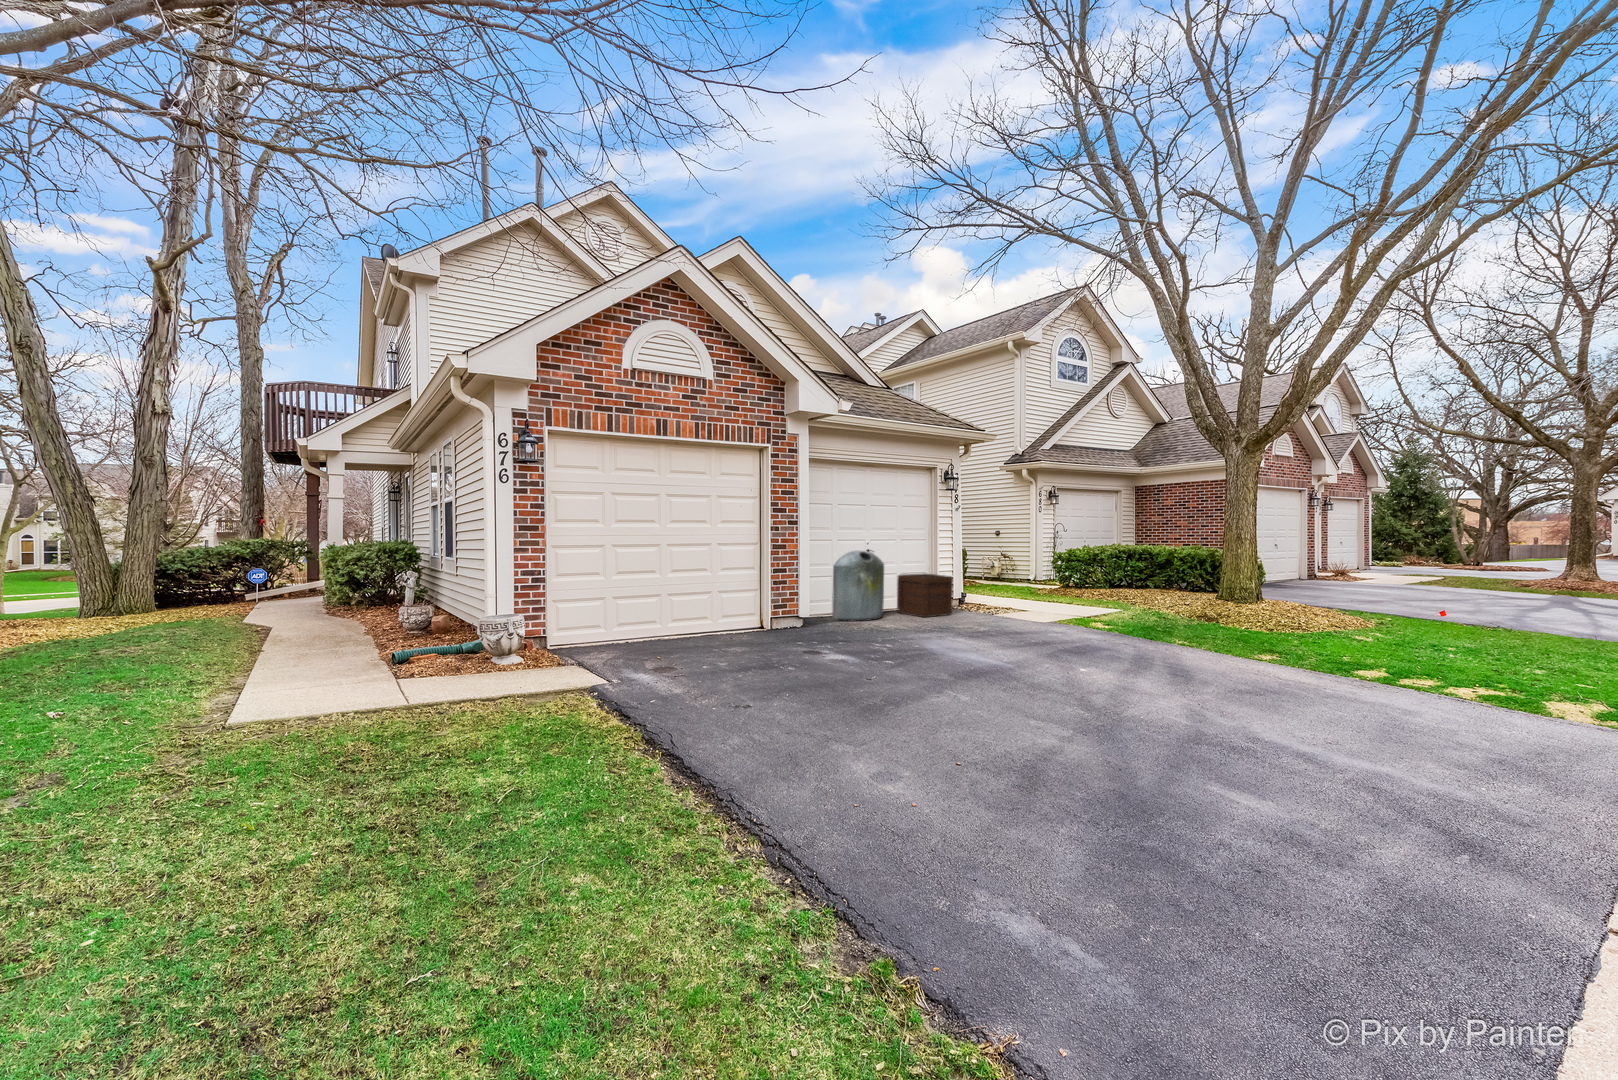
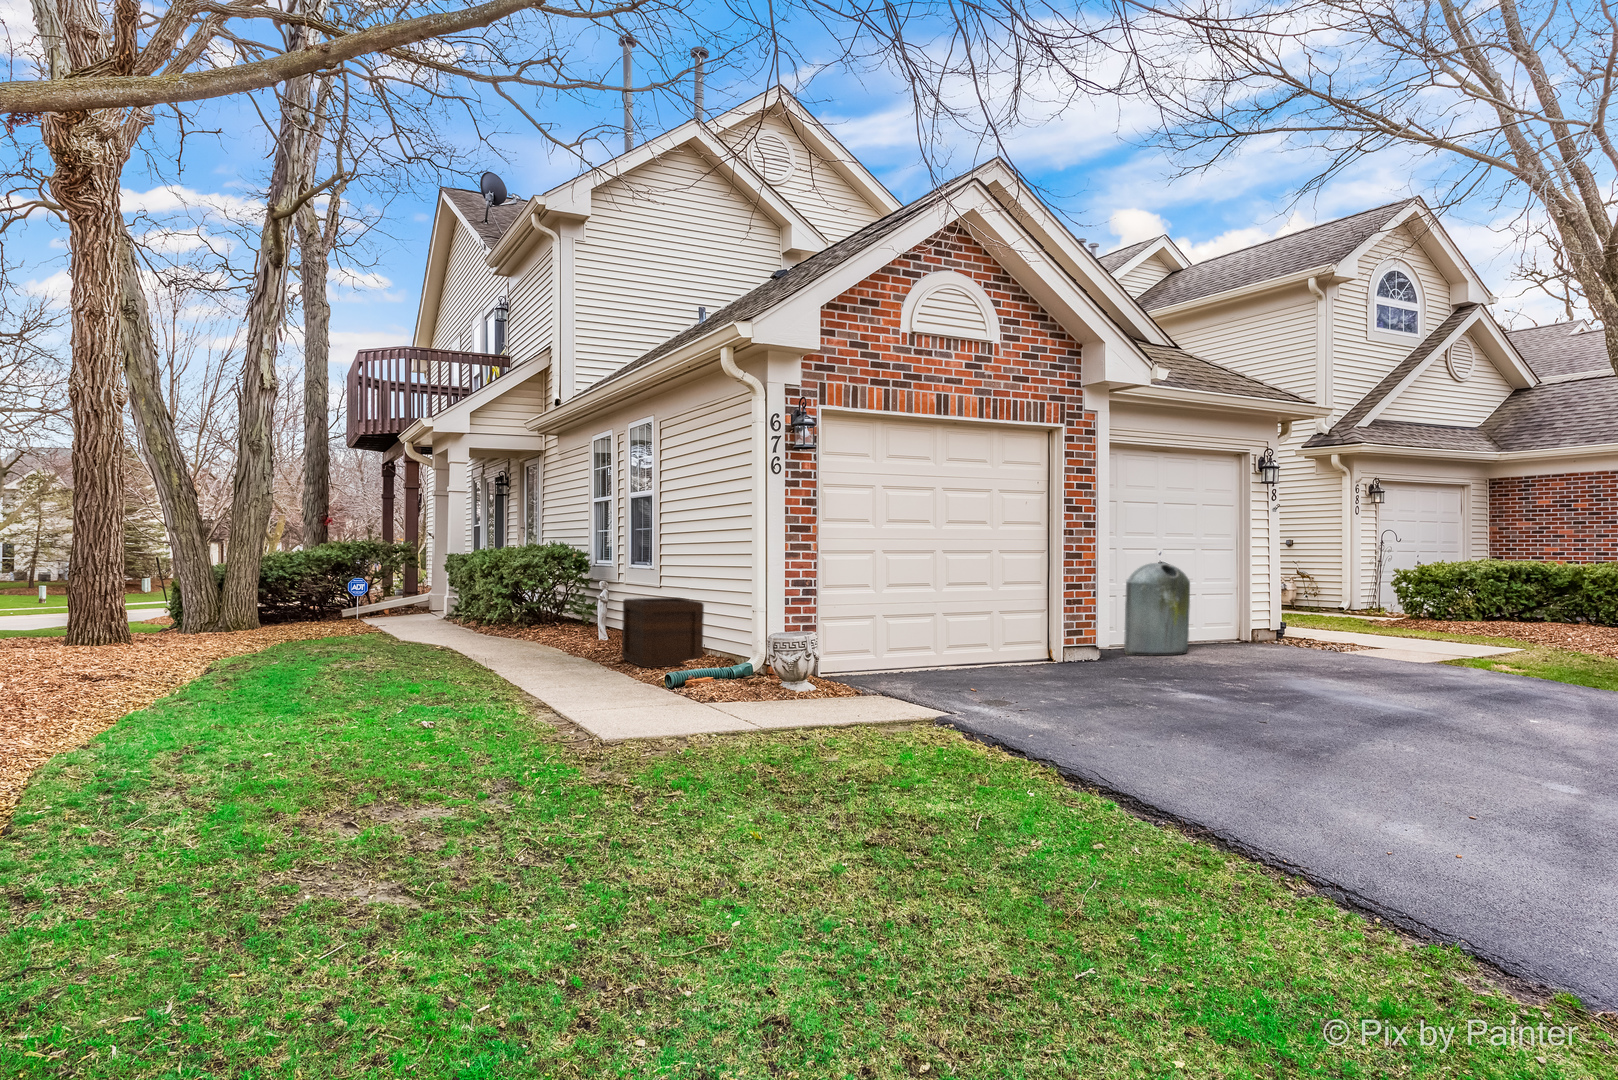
wooden crate: present [897,574,953,617] -> present [622,598,704,668]

